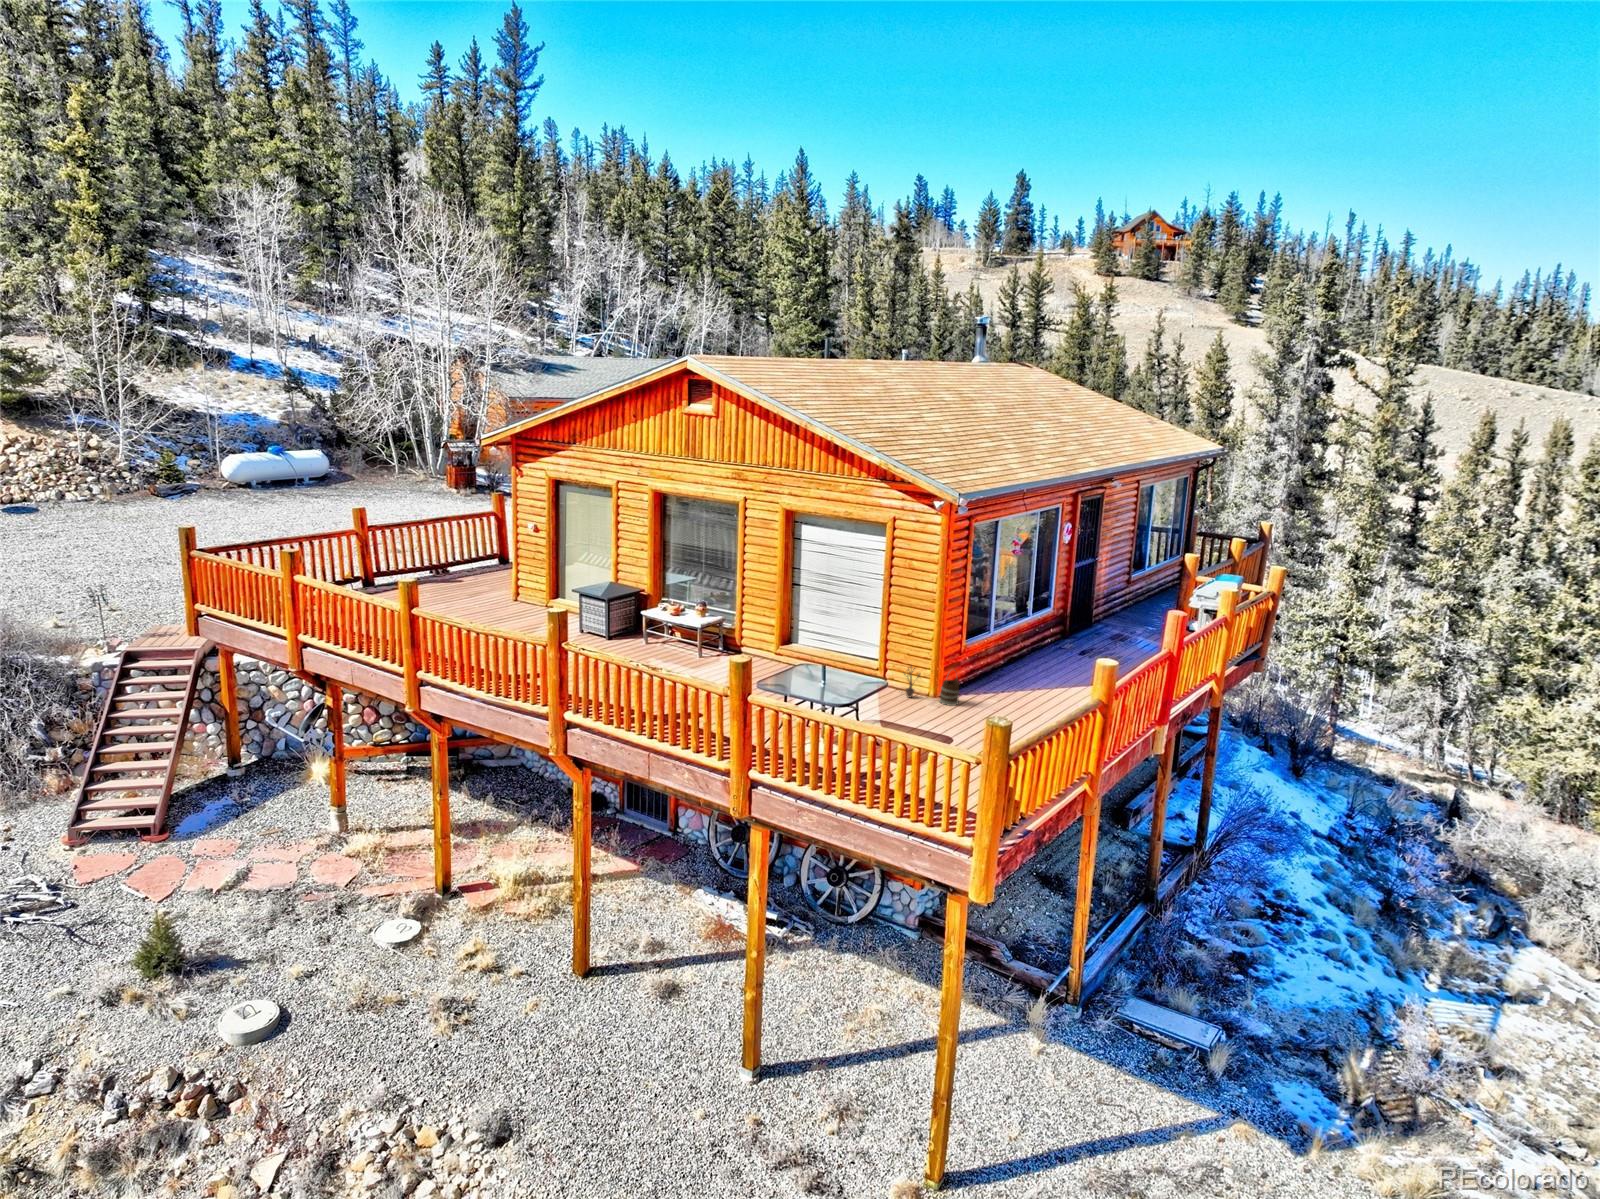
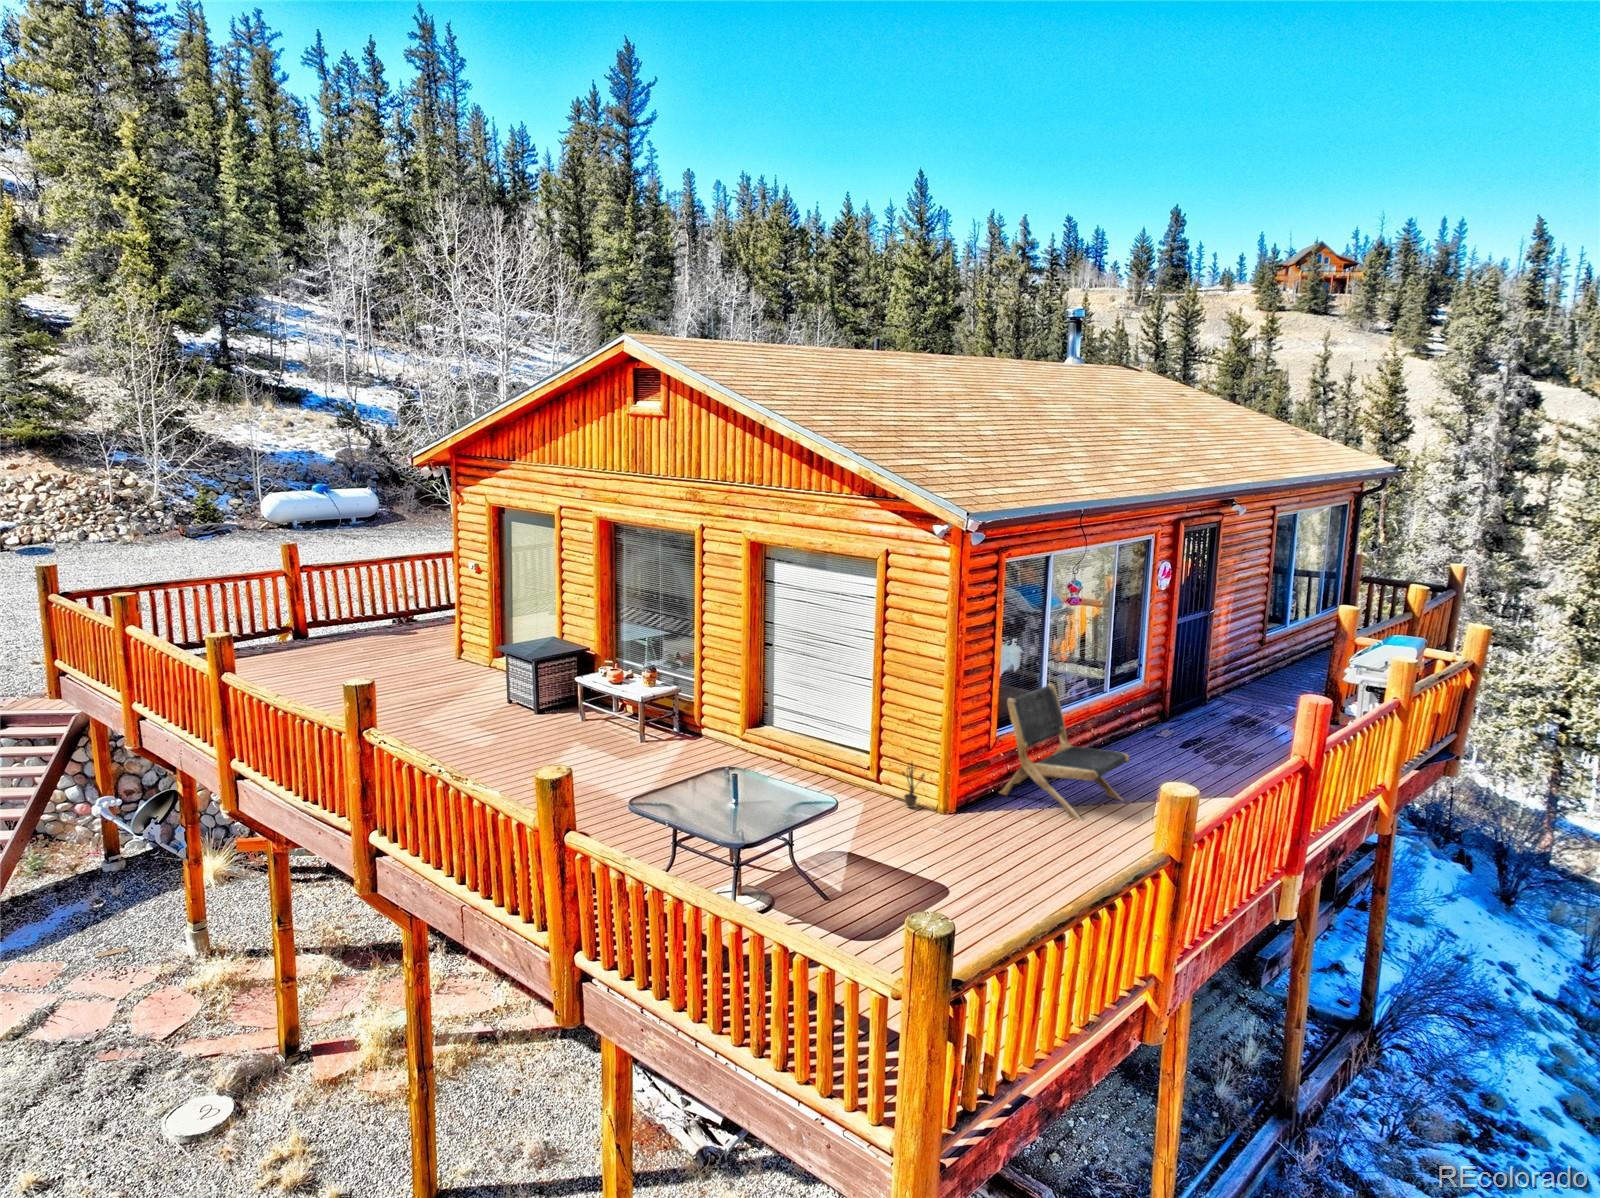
lounge chair: none [966,610,1056,705] -> present [999,683,1129,821]
wooden bucket: present [939,679,959,706] -> none [951,770,980,823]

